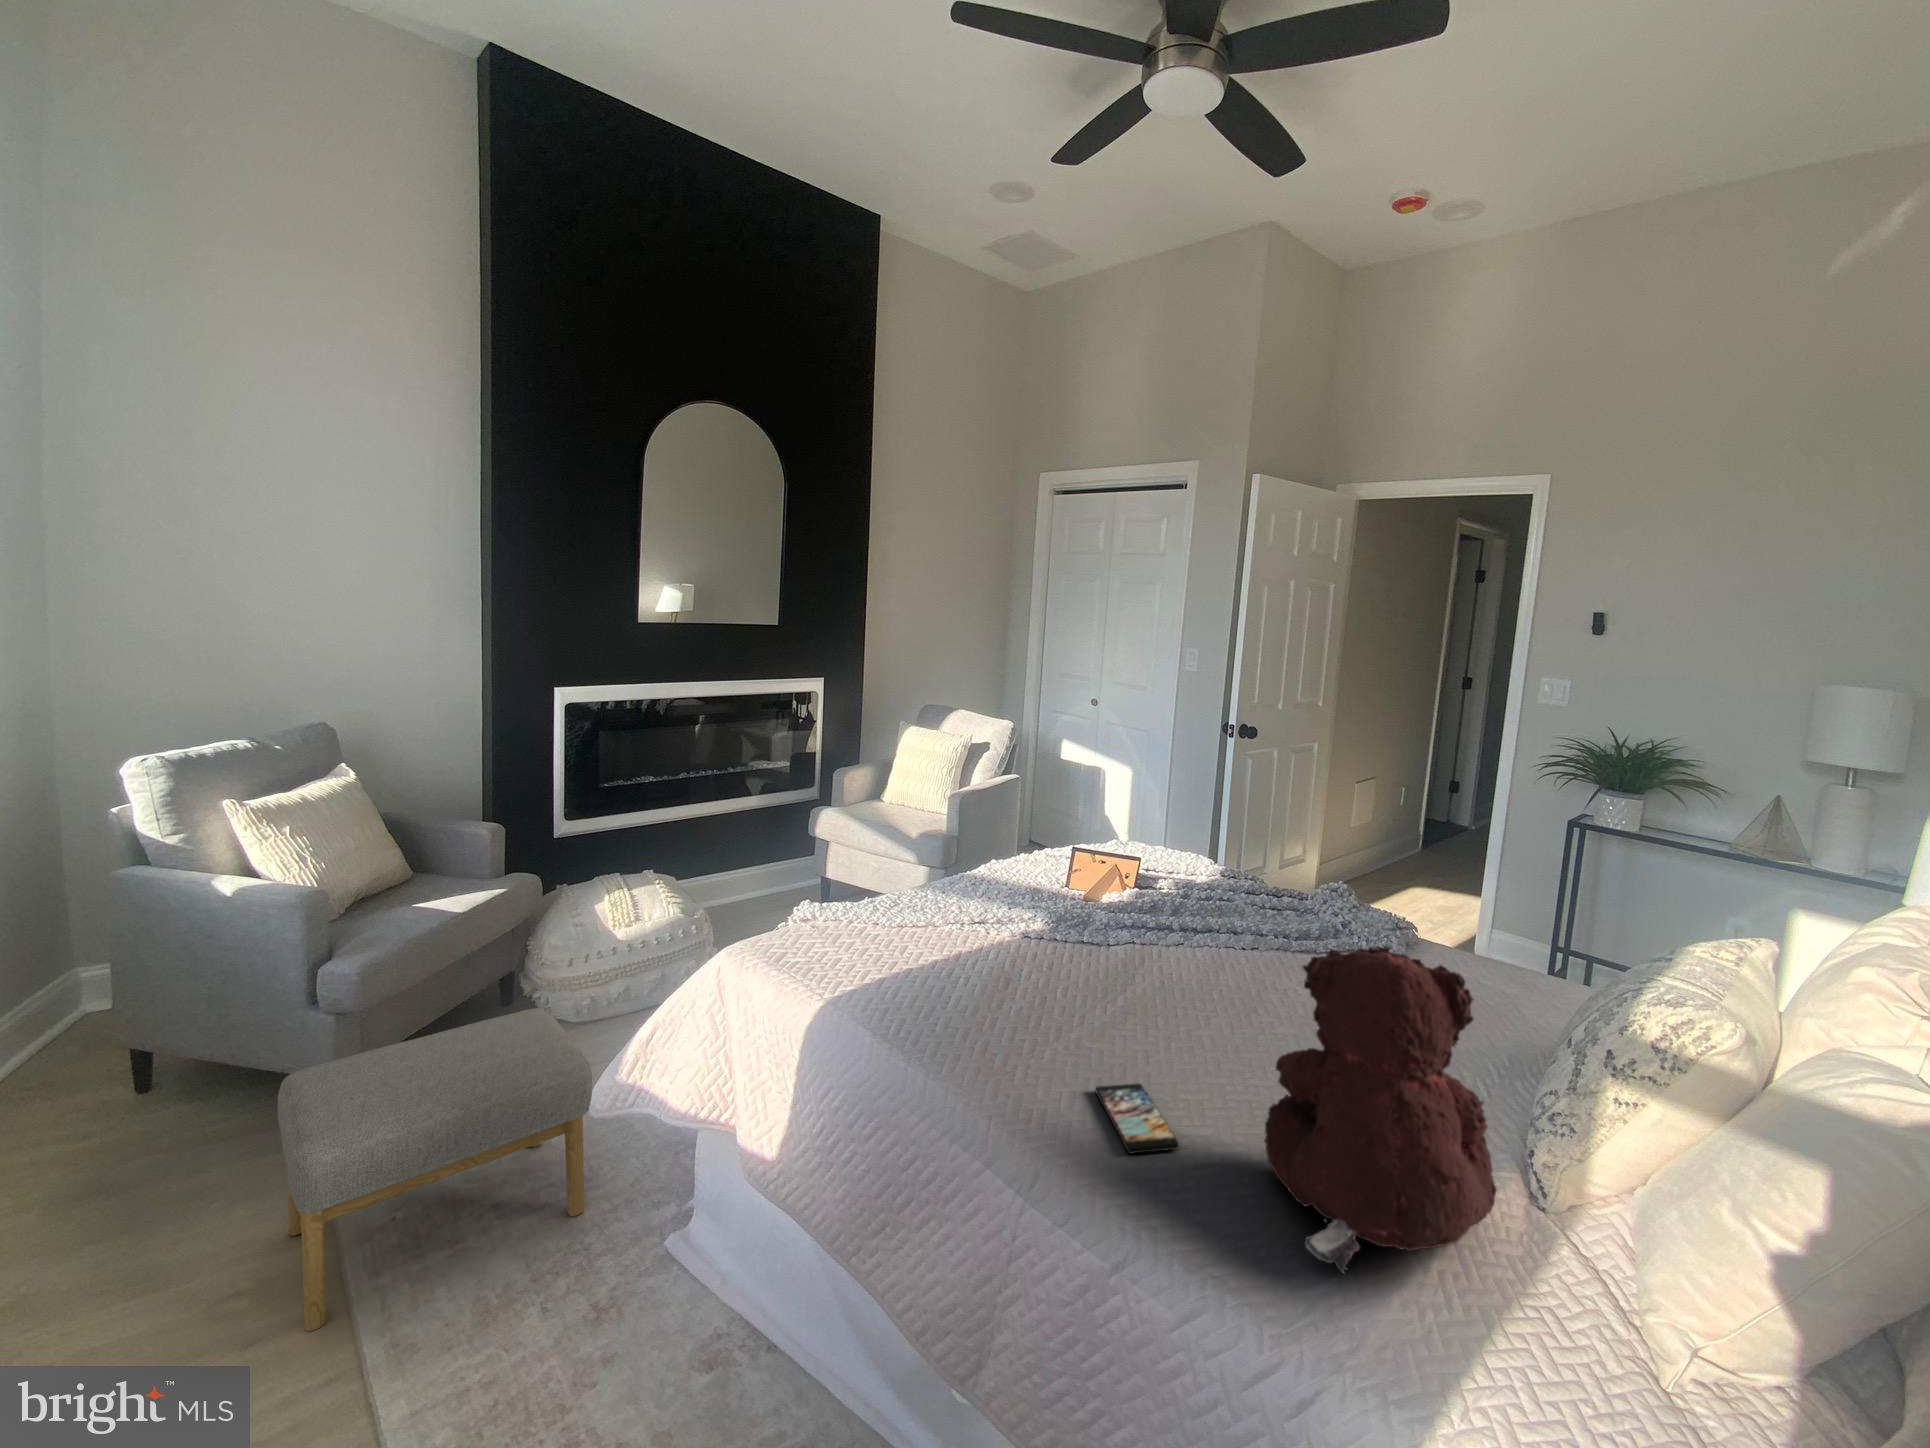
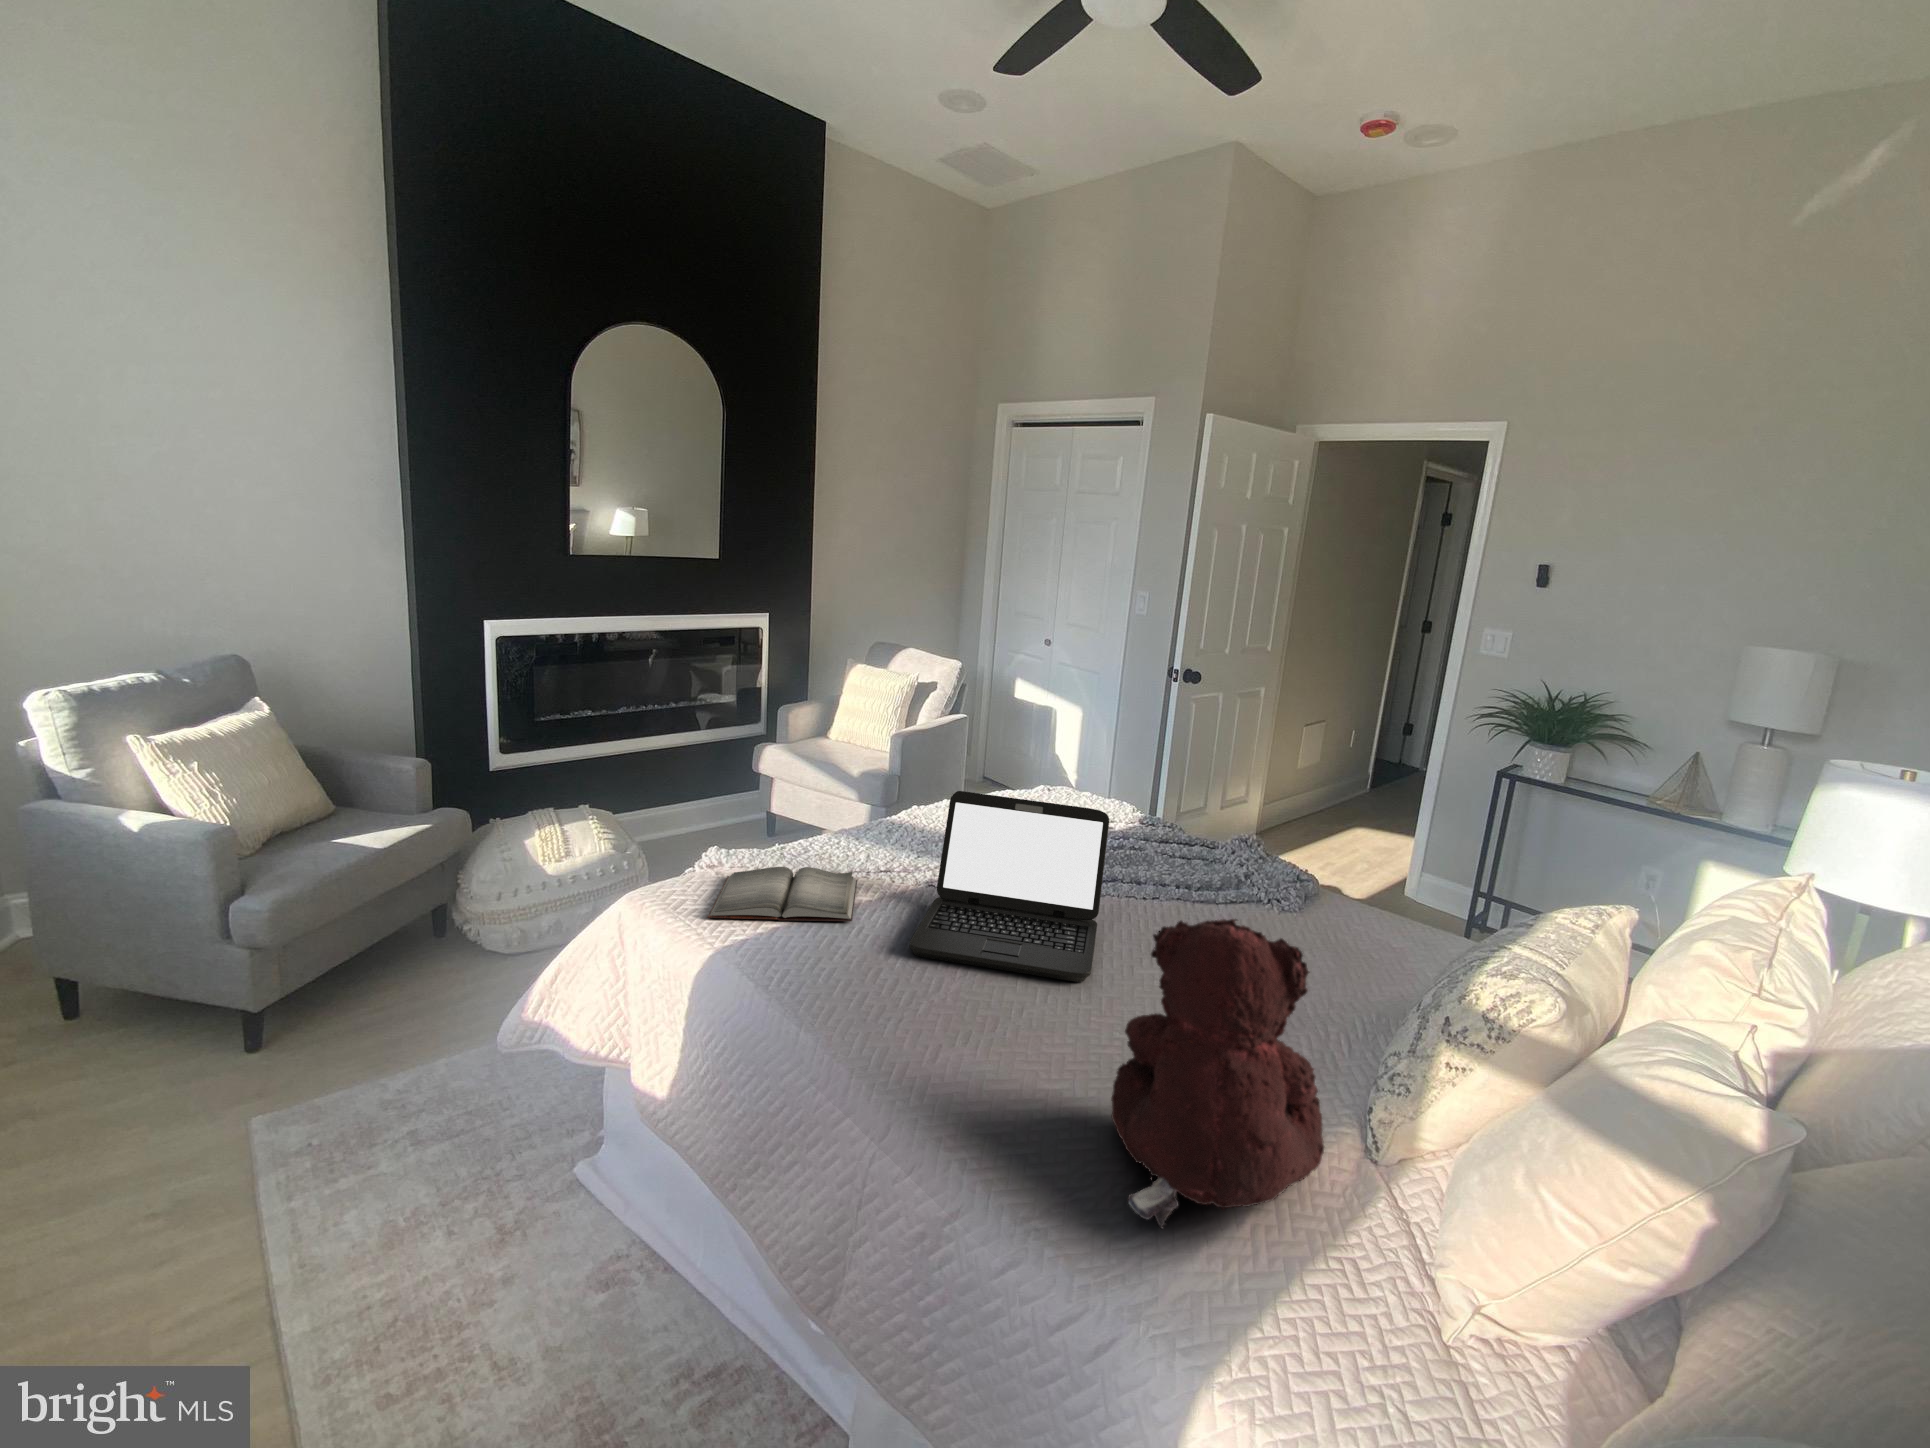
laptop: none [1020,838,1210,1029] -> present [910,791,1109,982]
hardback book: none [813,919,956,971] -> present [708,867,857,921]
footstool: present [278,1008,592,1331] -> none [180,946,501,1254]
smartphone: present [1096,1084,1179,1154] -> none [963,1038,1032,1109]

